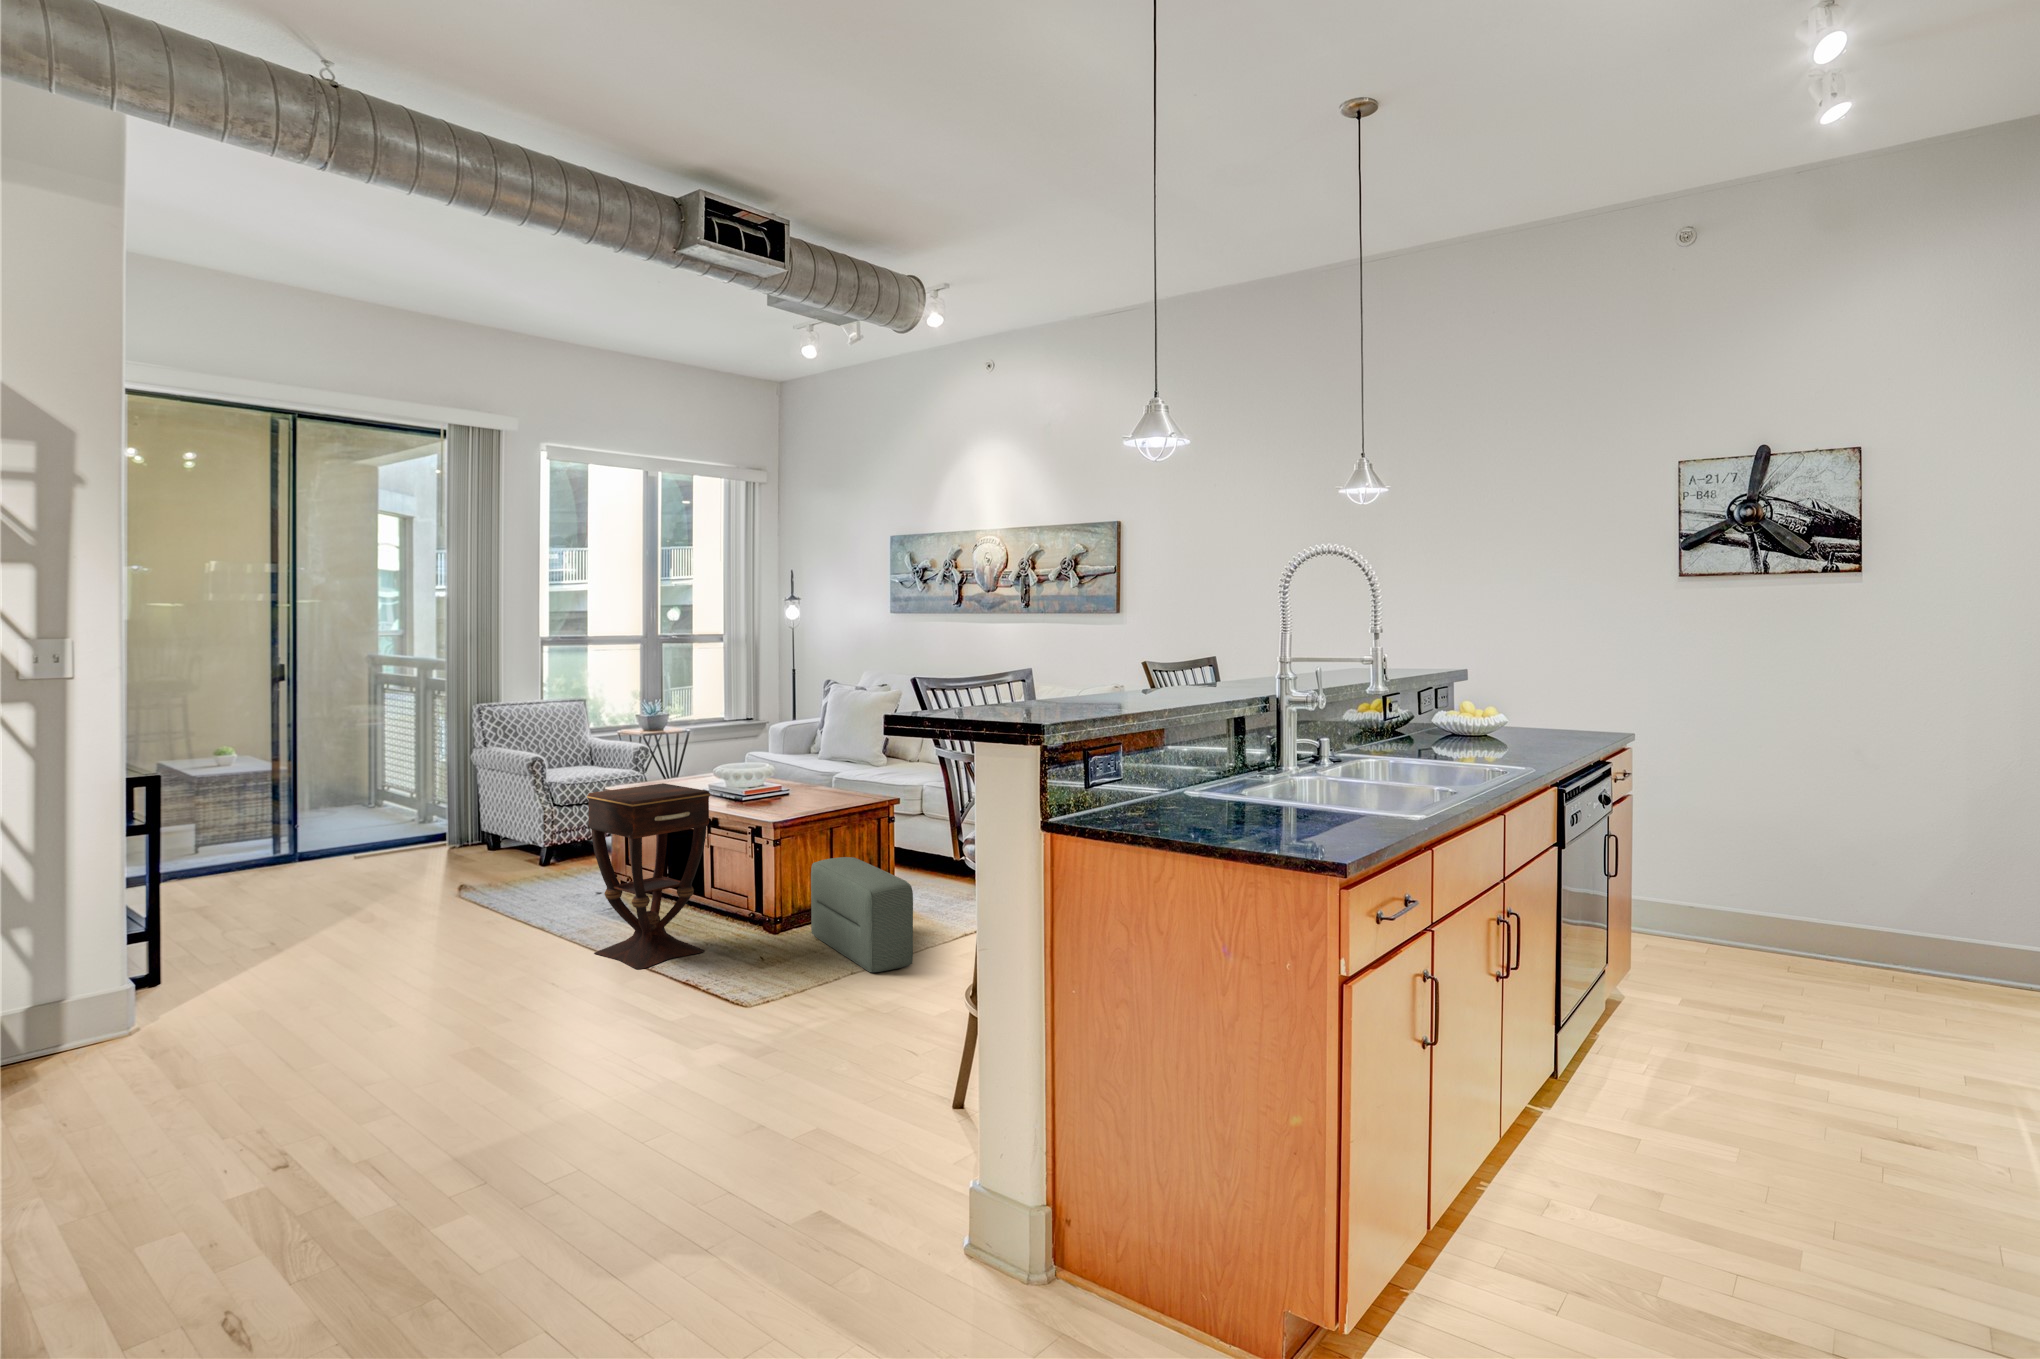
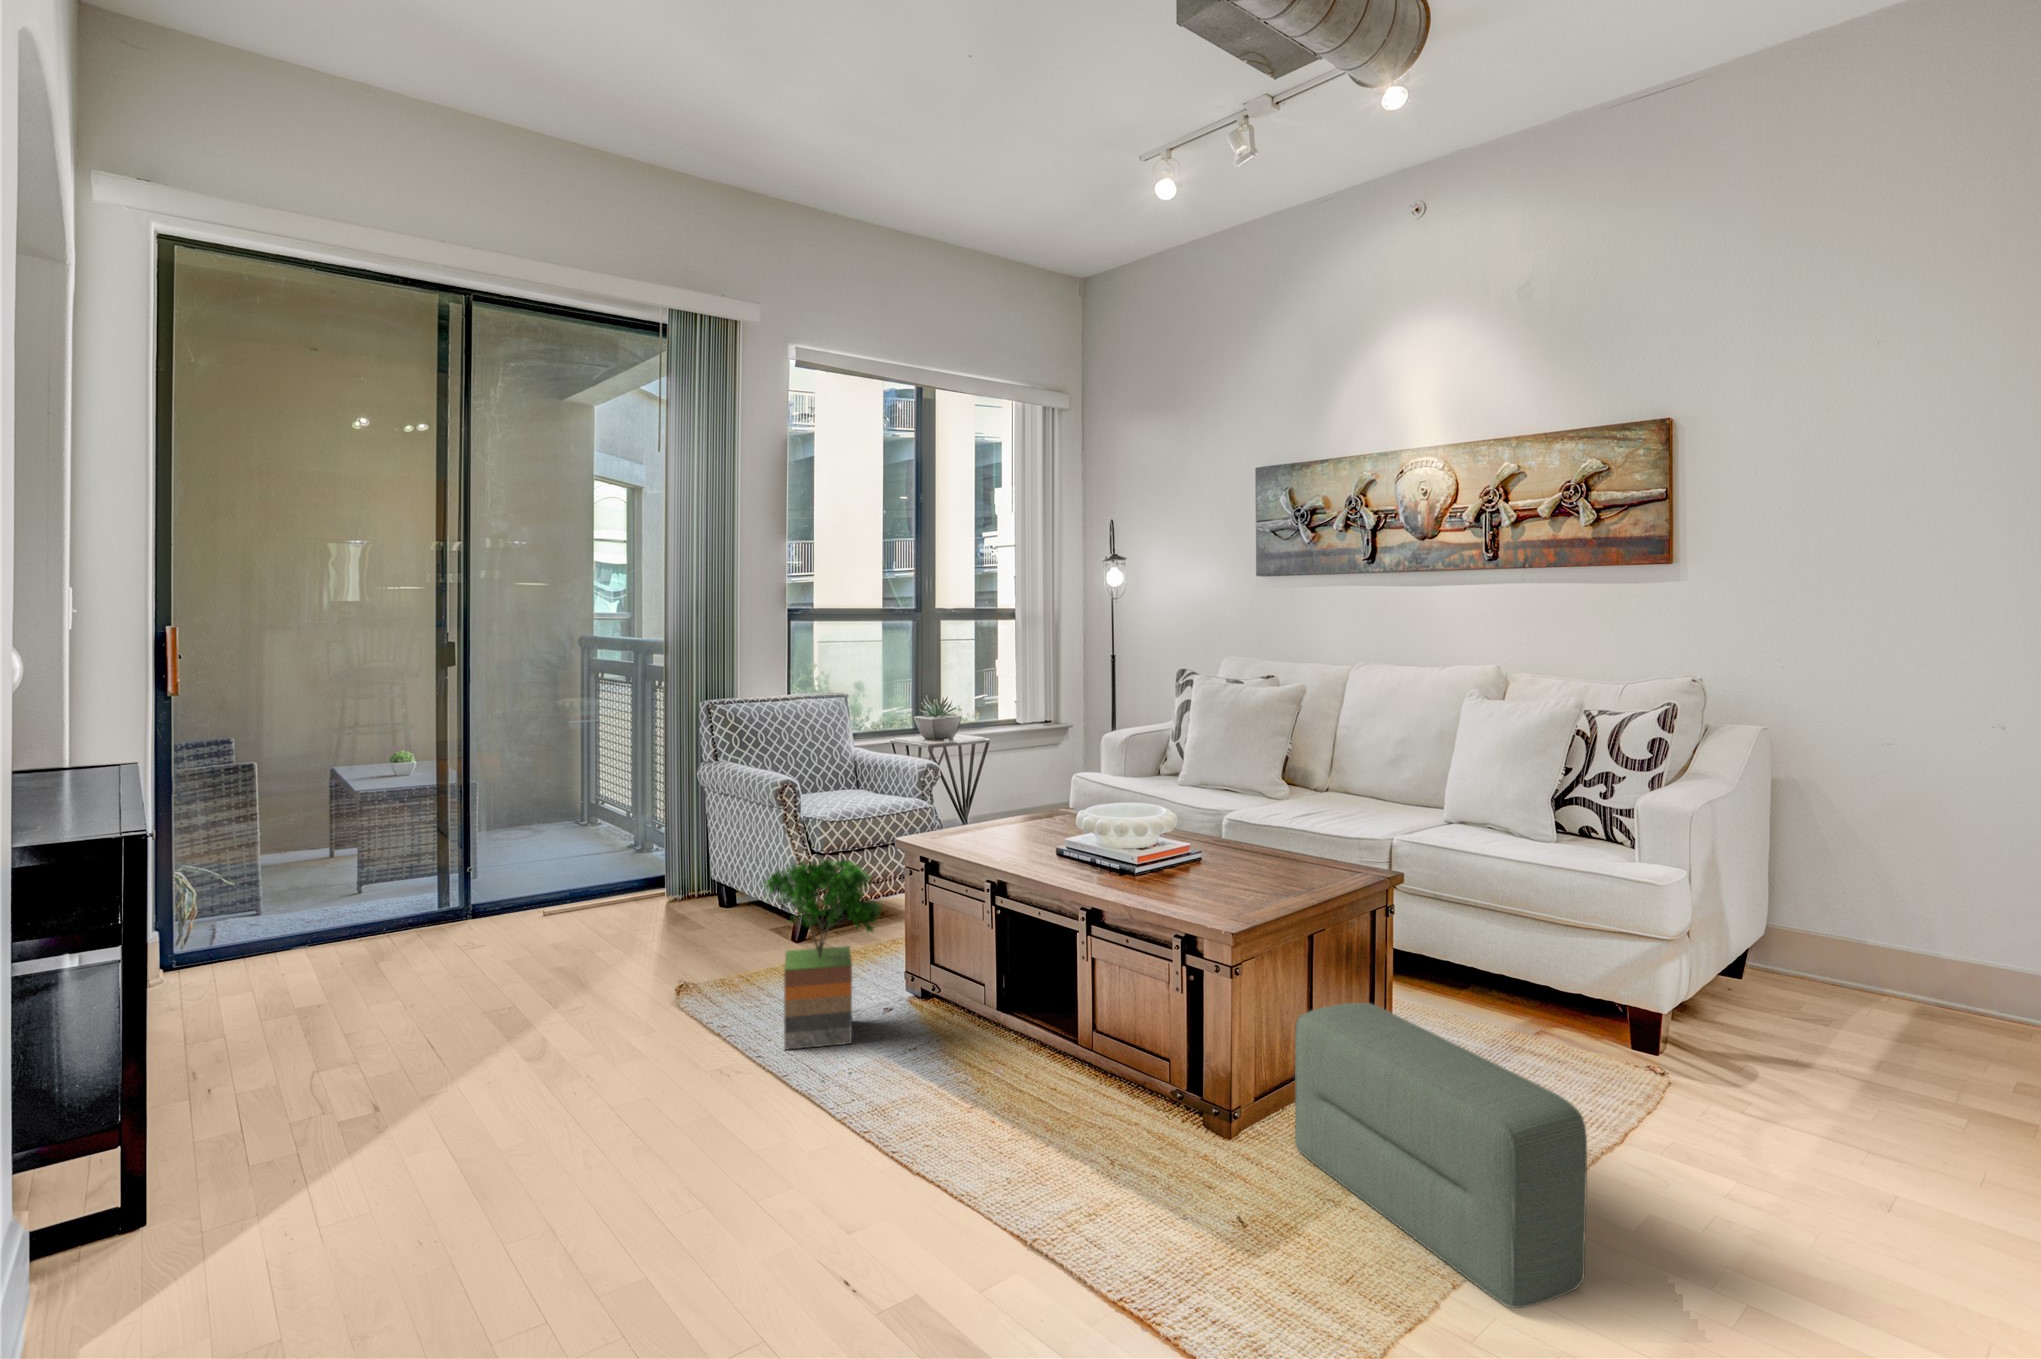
side table: present [587,783,711,969] -> none [897,850,1124,1240]
potted tree: none [513,800,595,914] -> present [762,859,881,1050]

